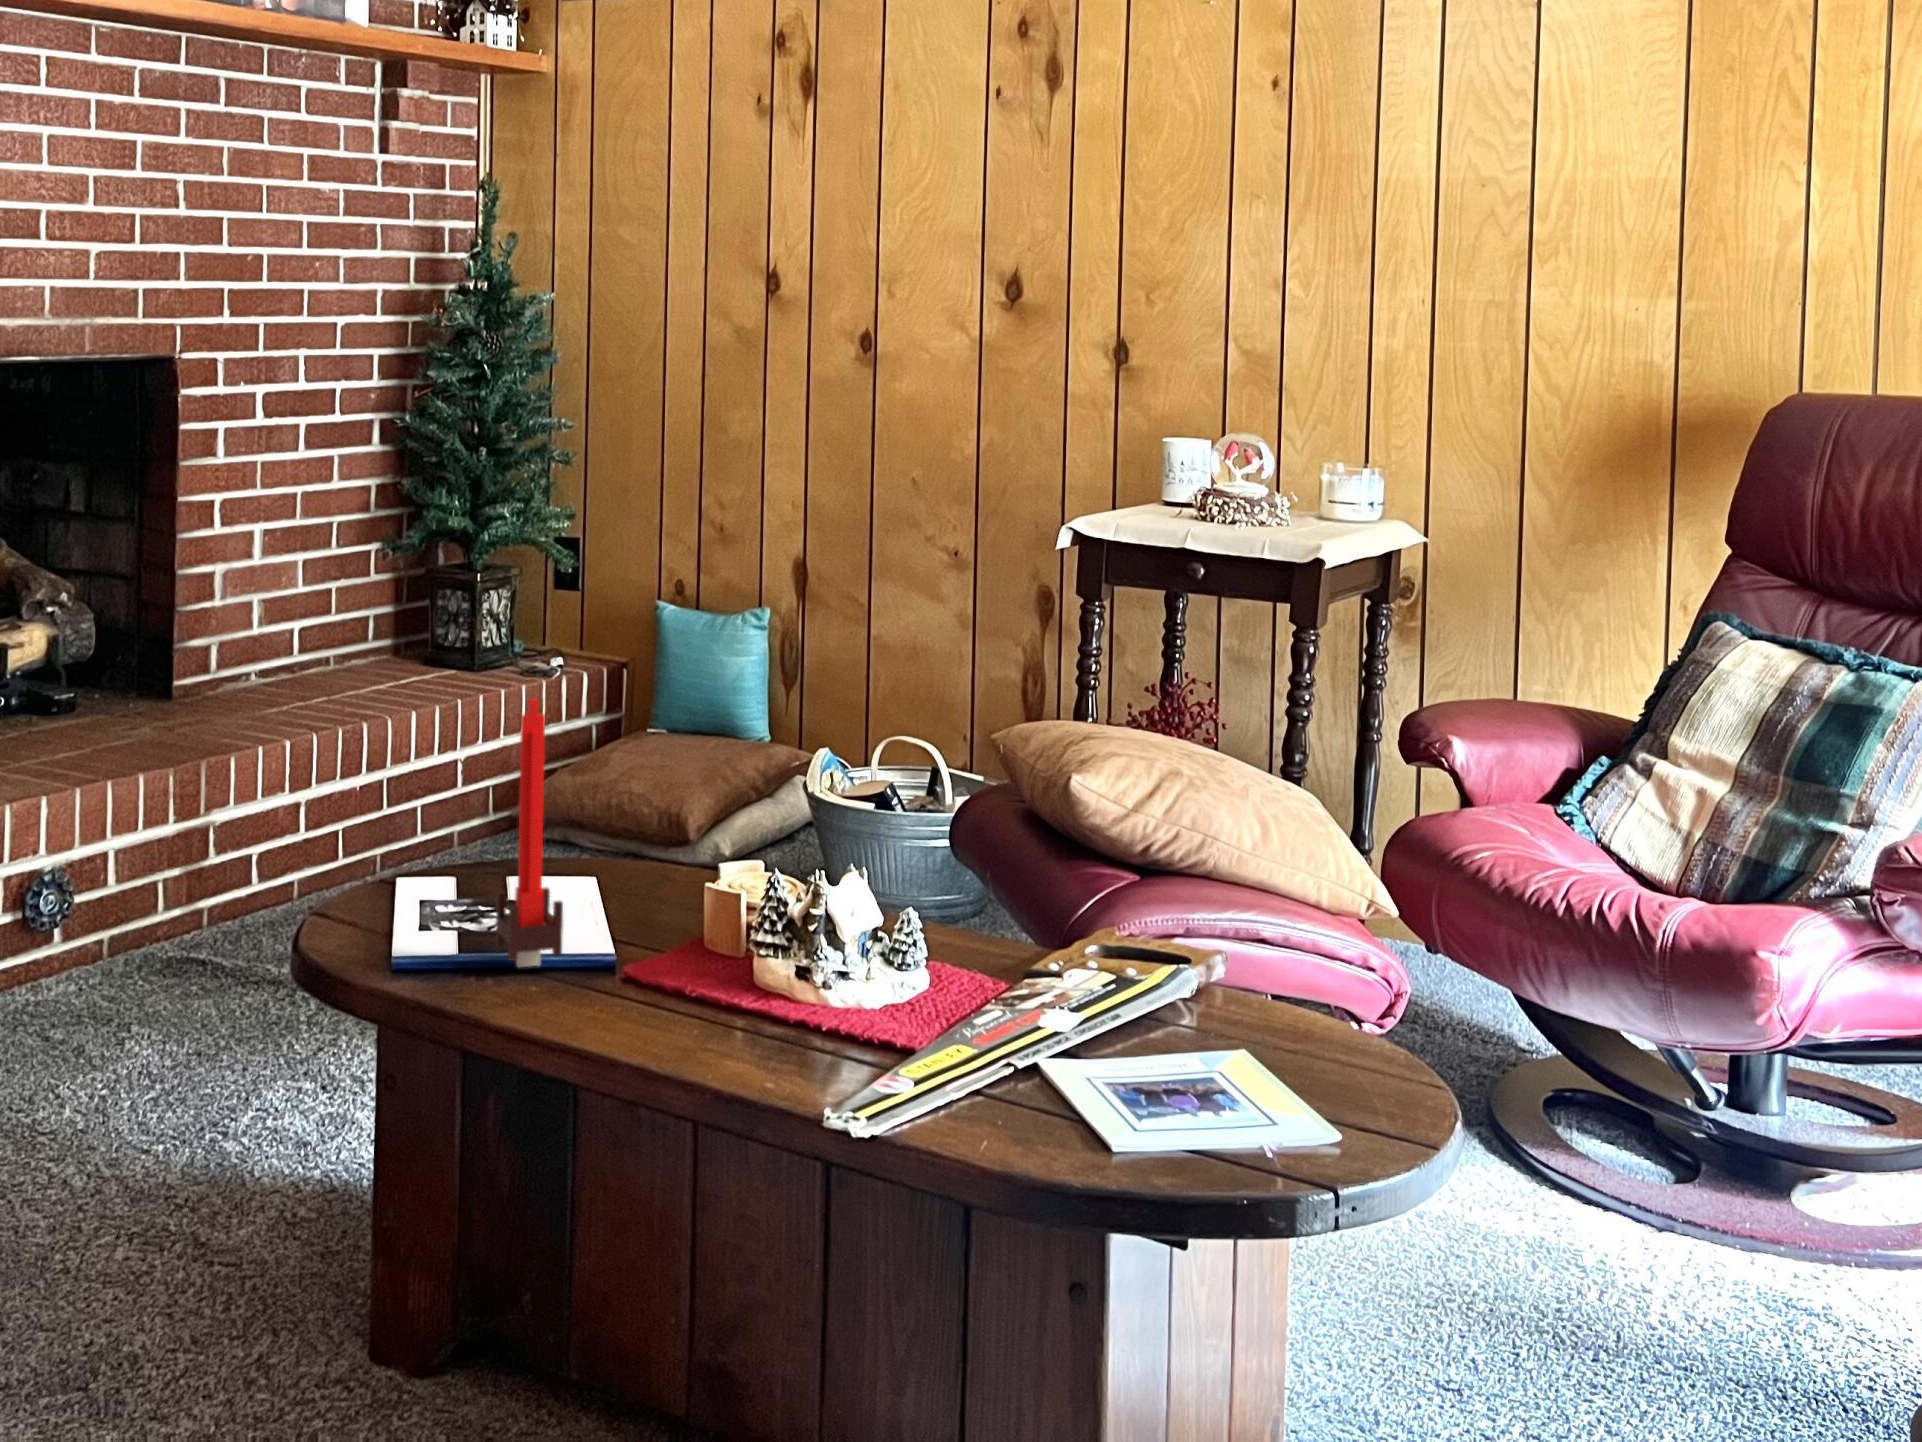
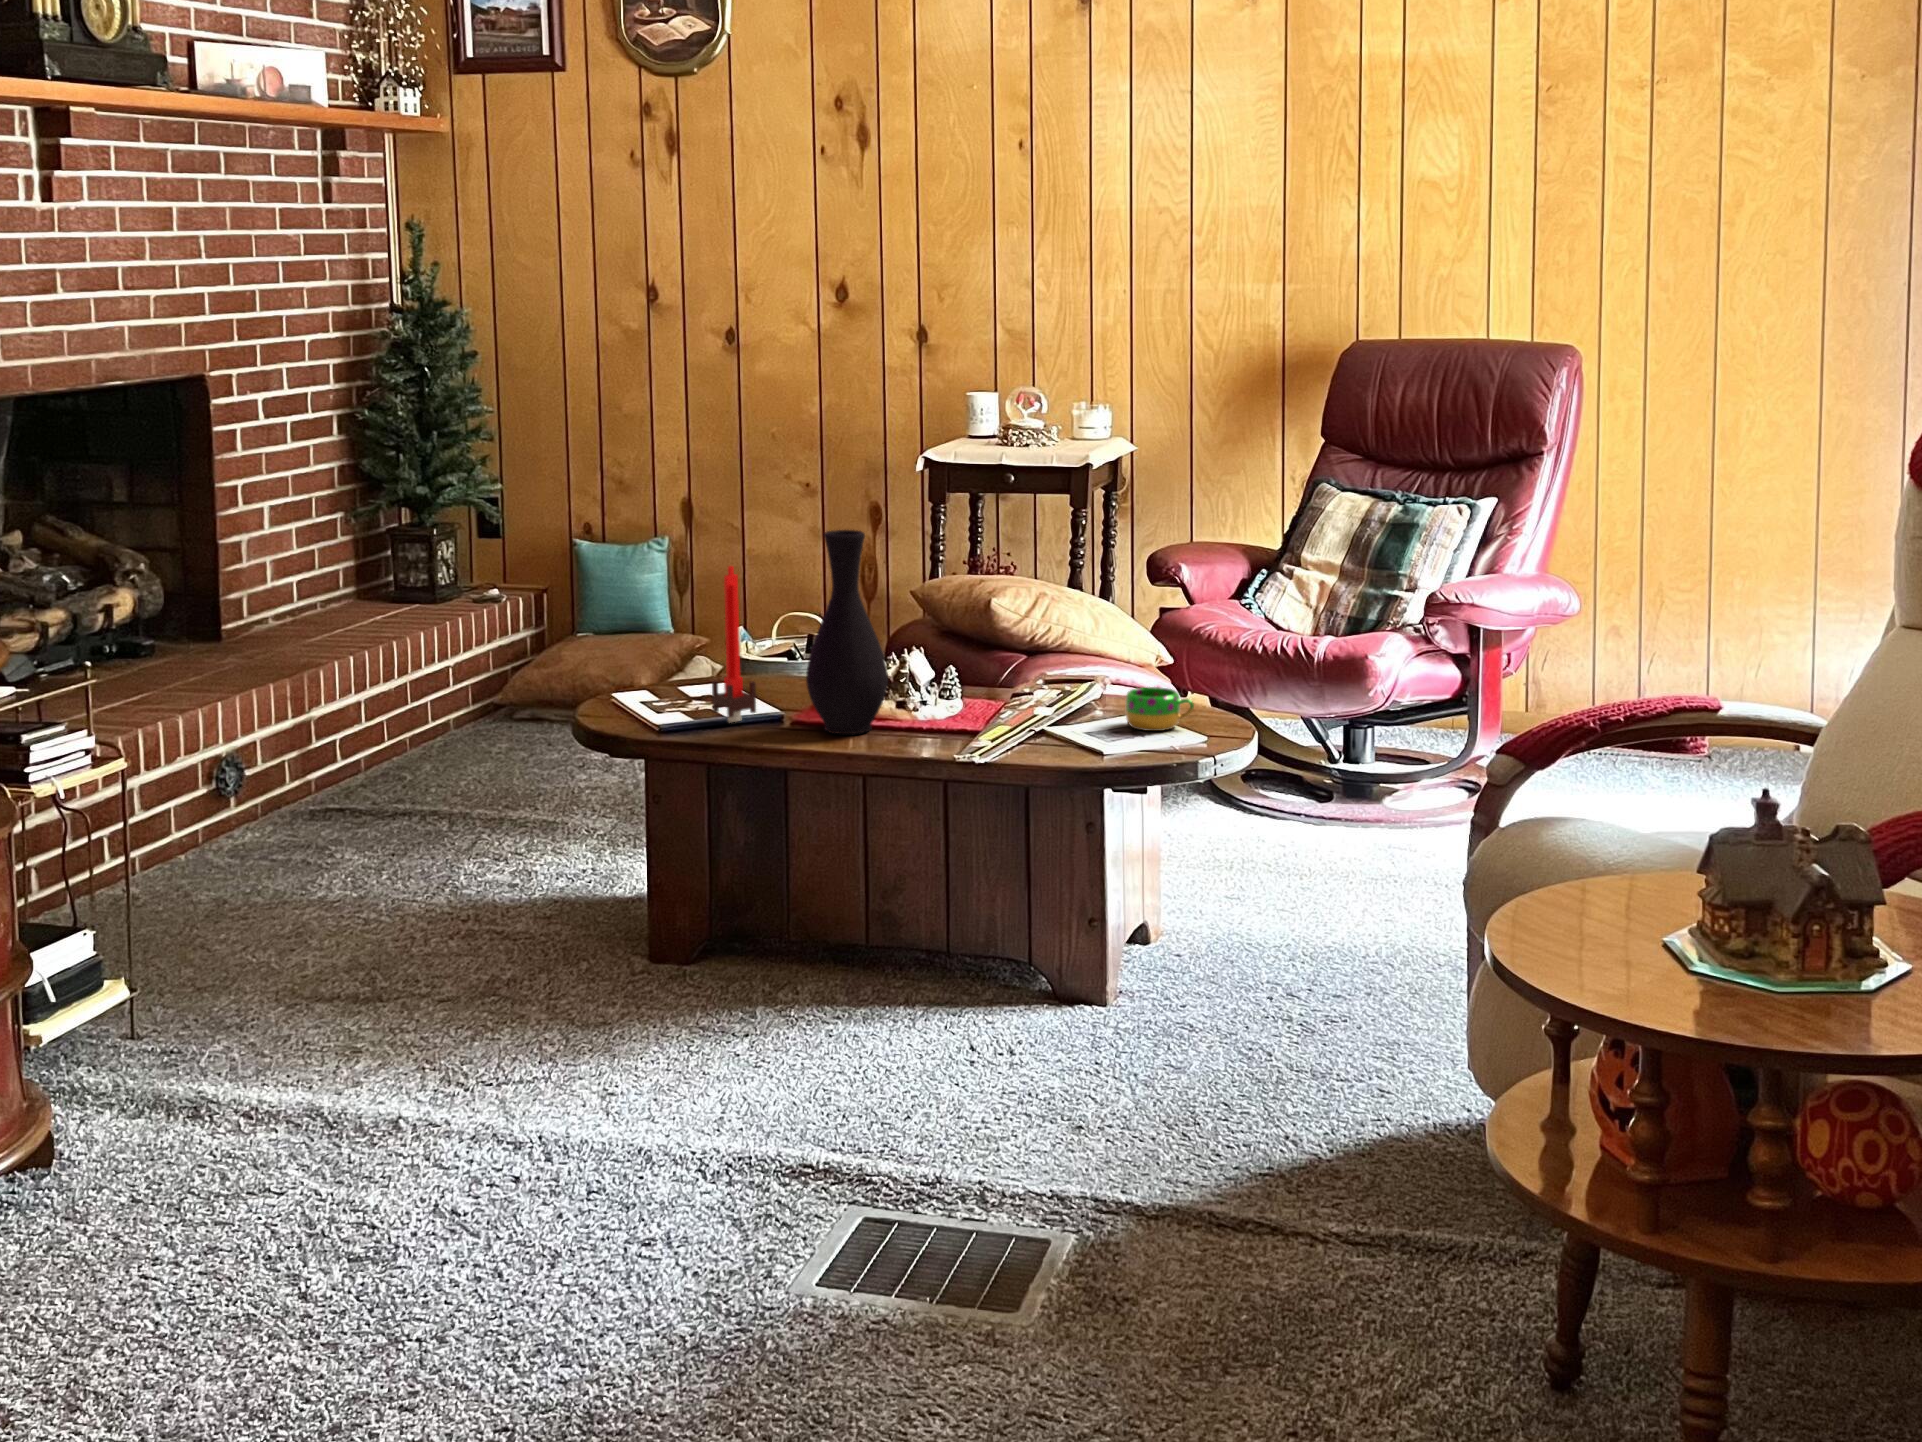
vase: none [618,656,765,1031] -> present [806,530,888,734]
mug: none [1195,1013,1327,1112] -> present [1125,687,1194,731]

